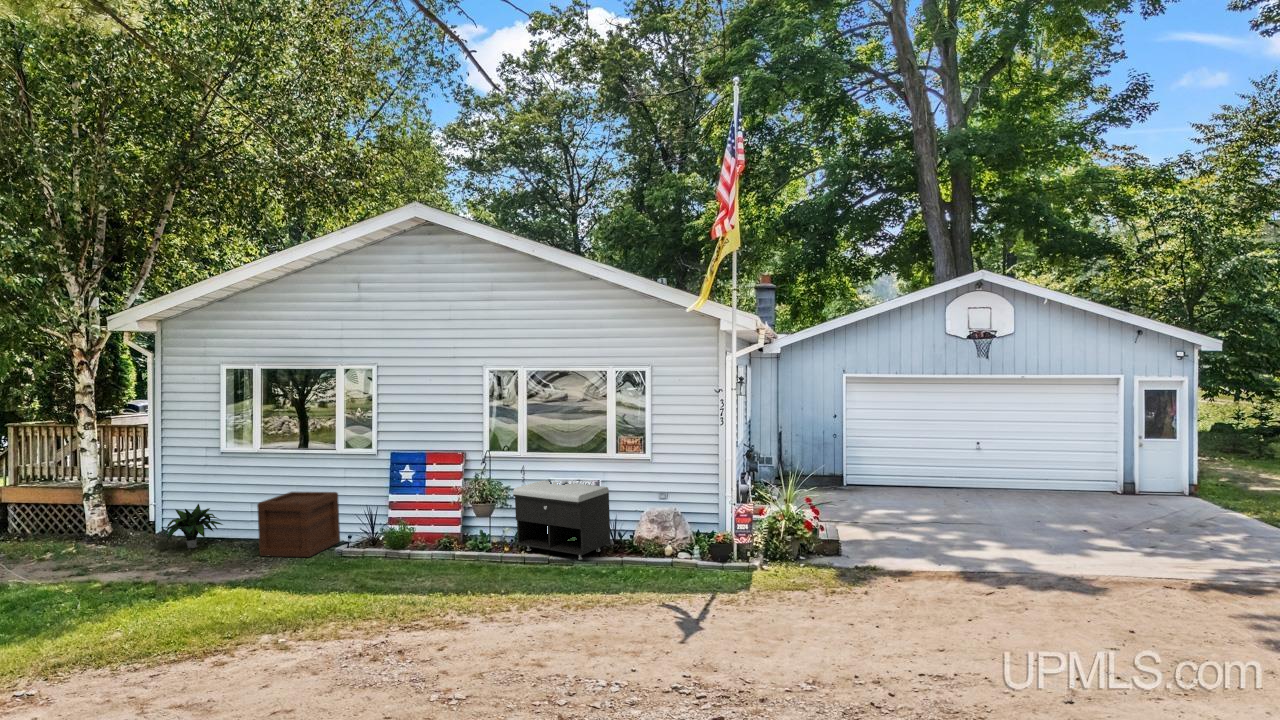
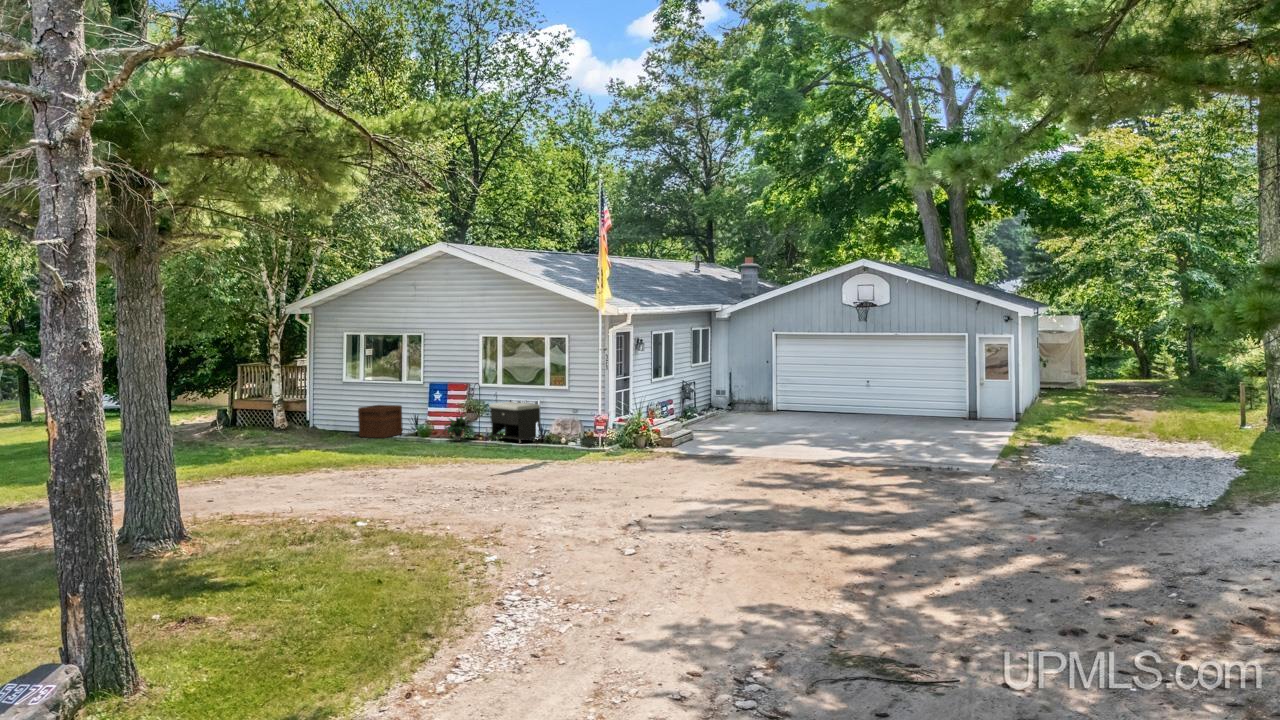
potted plant: present [163,504,223,548] -> present [444,416,472,441]

